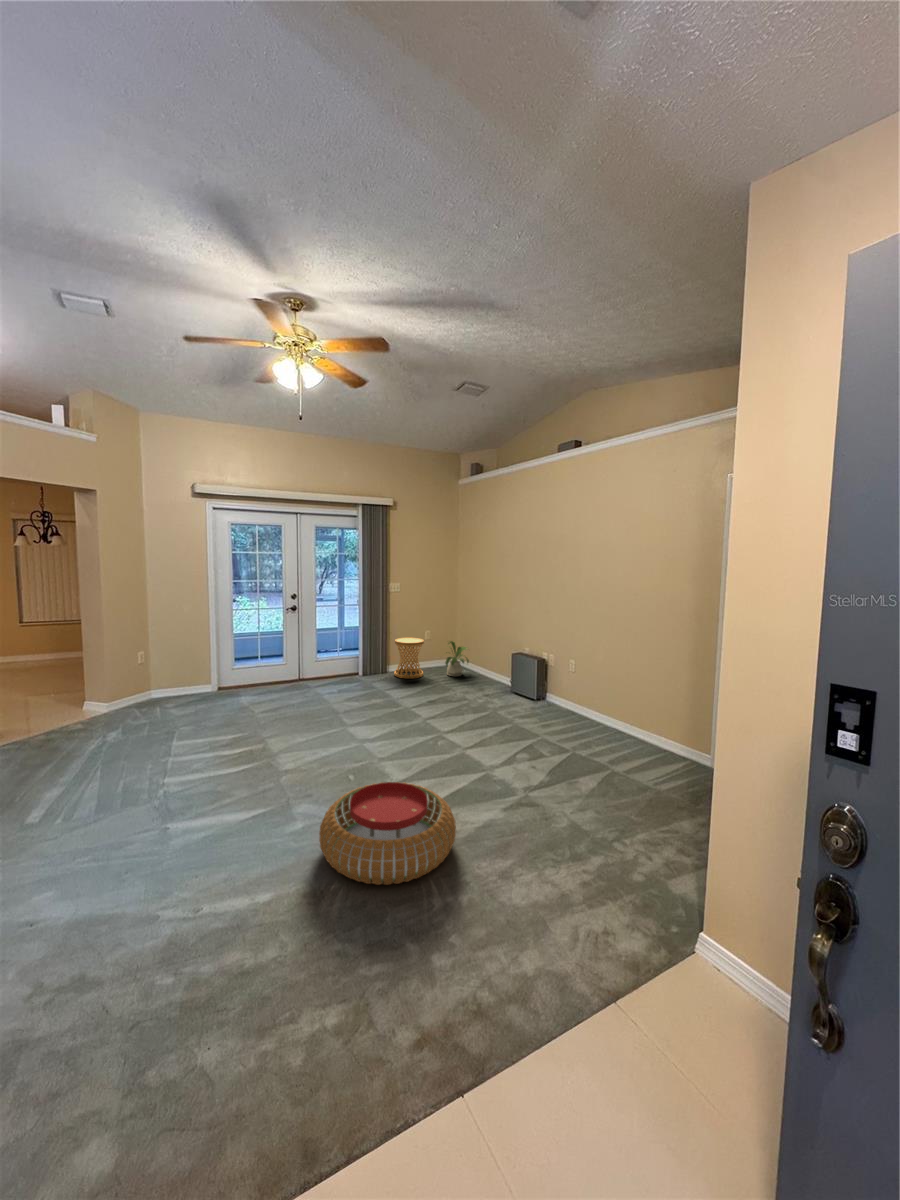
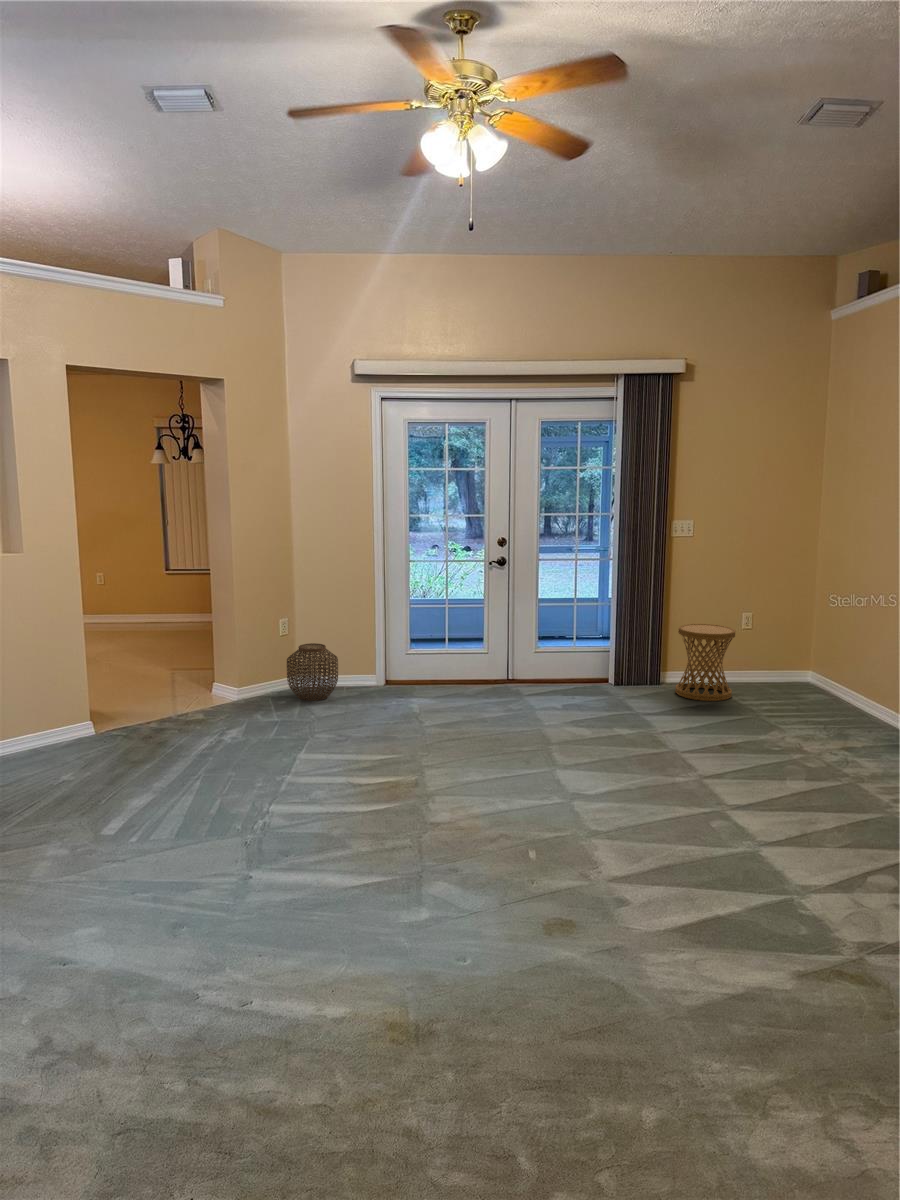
house plant: present [445,641,469,676] -> none [771,635,833,706]
woven basket: none [149,666,188,705] -> present [287,643,338,701]
pouf: present [319,782,456,885] -> none [434,866,675,1043]

